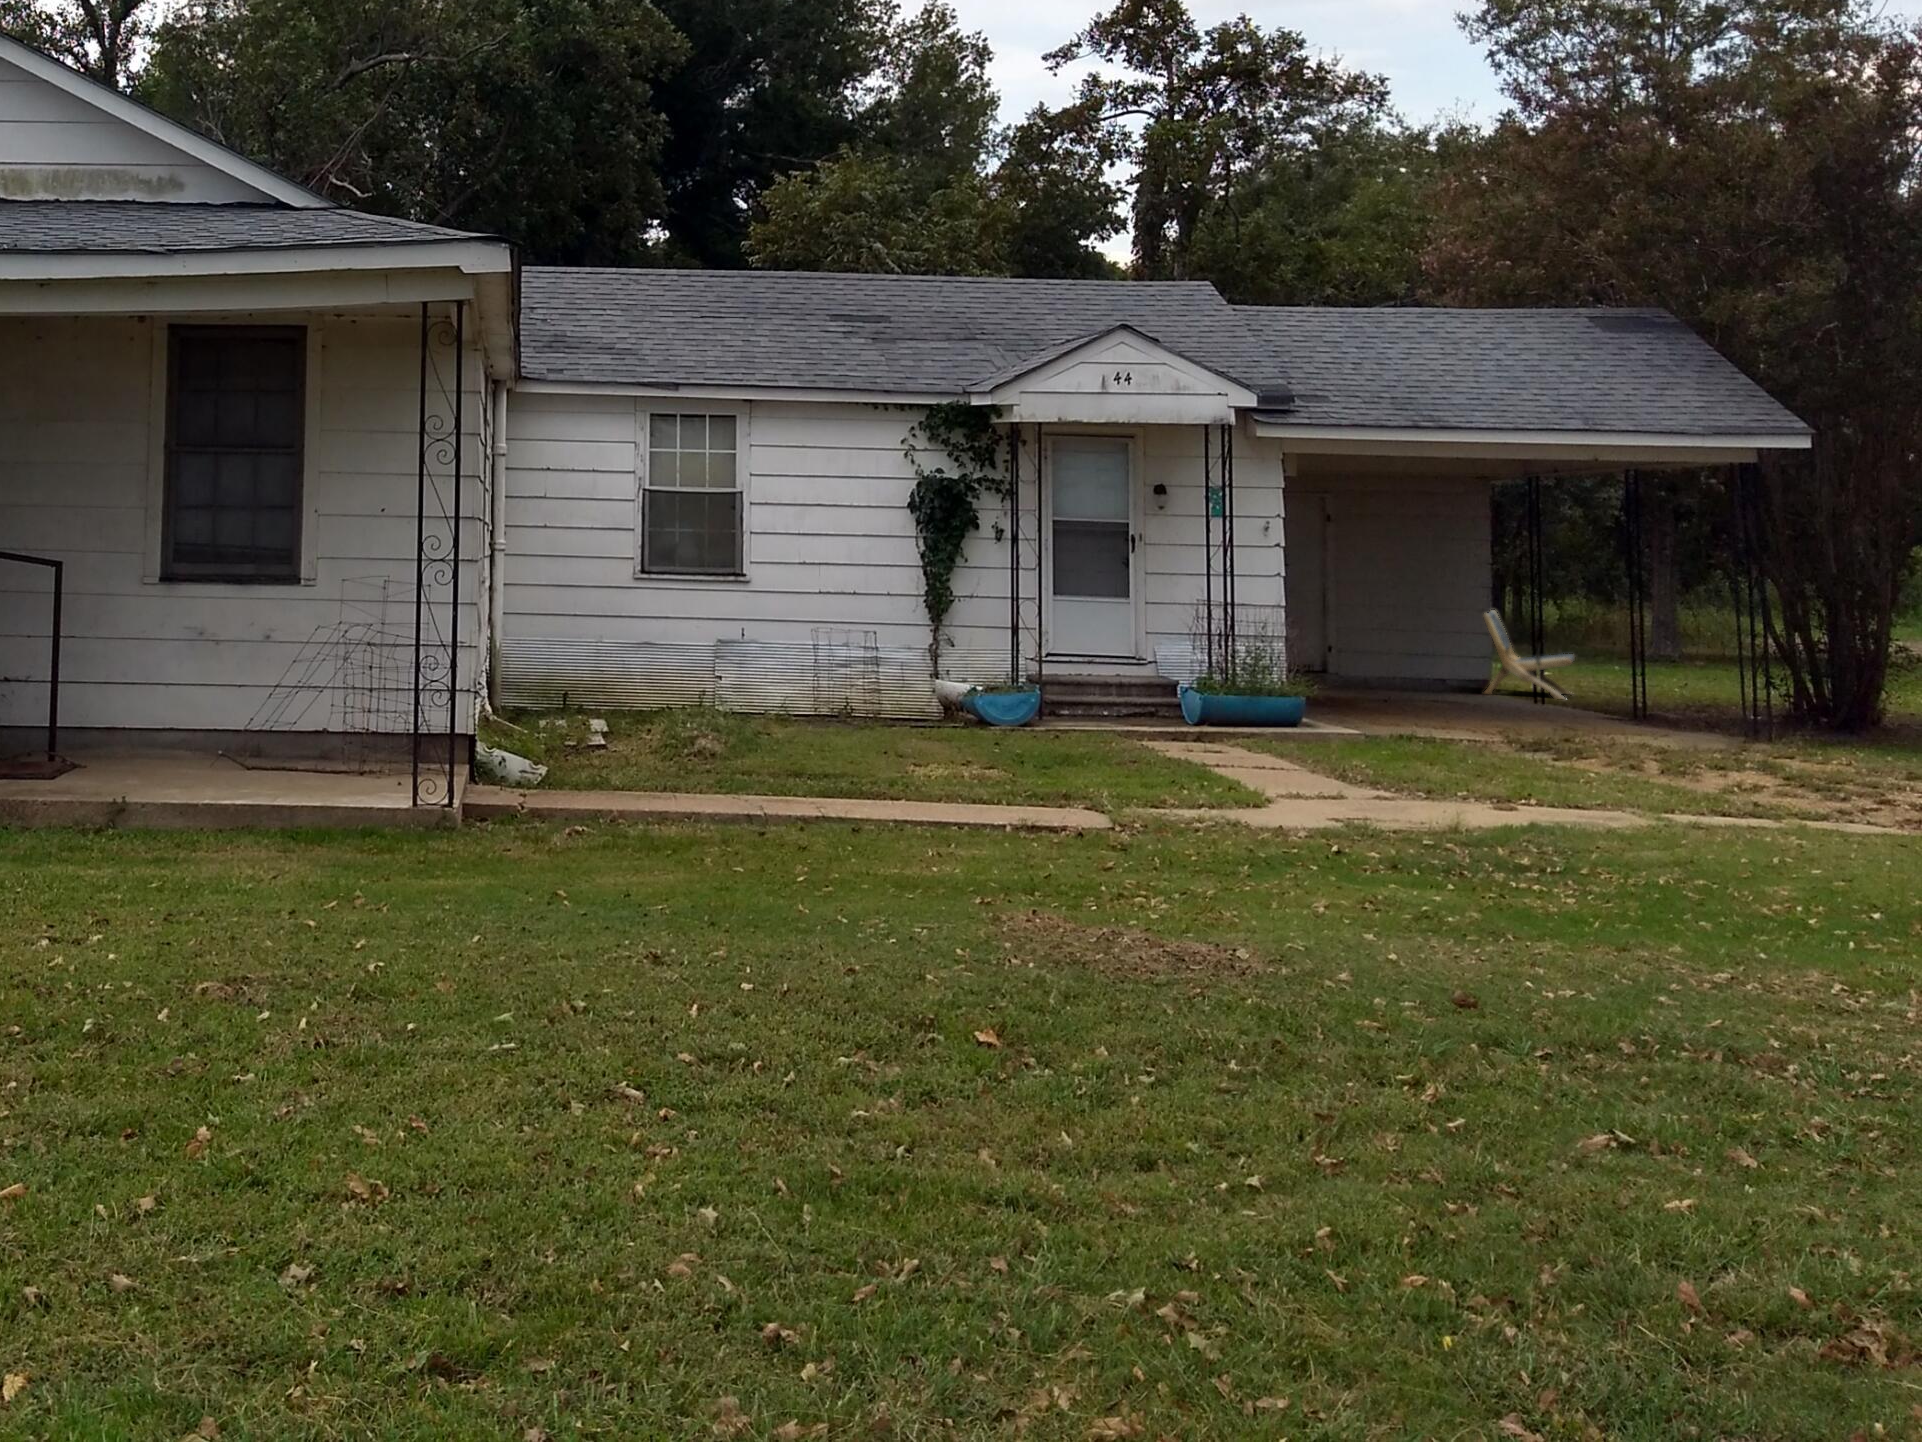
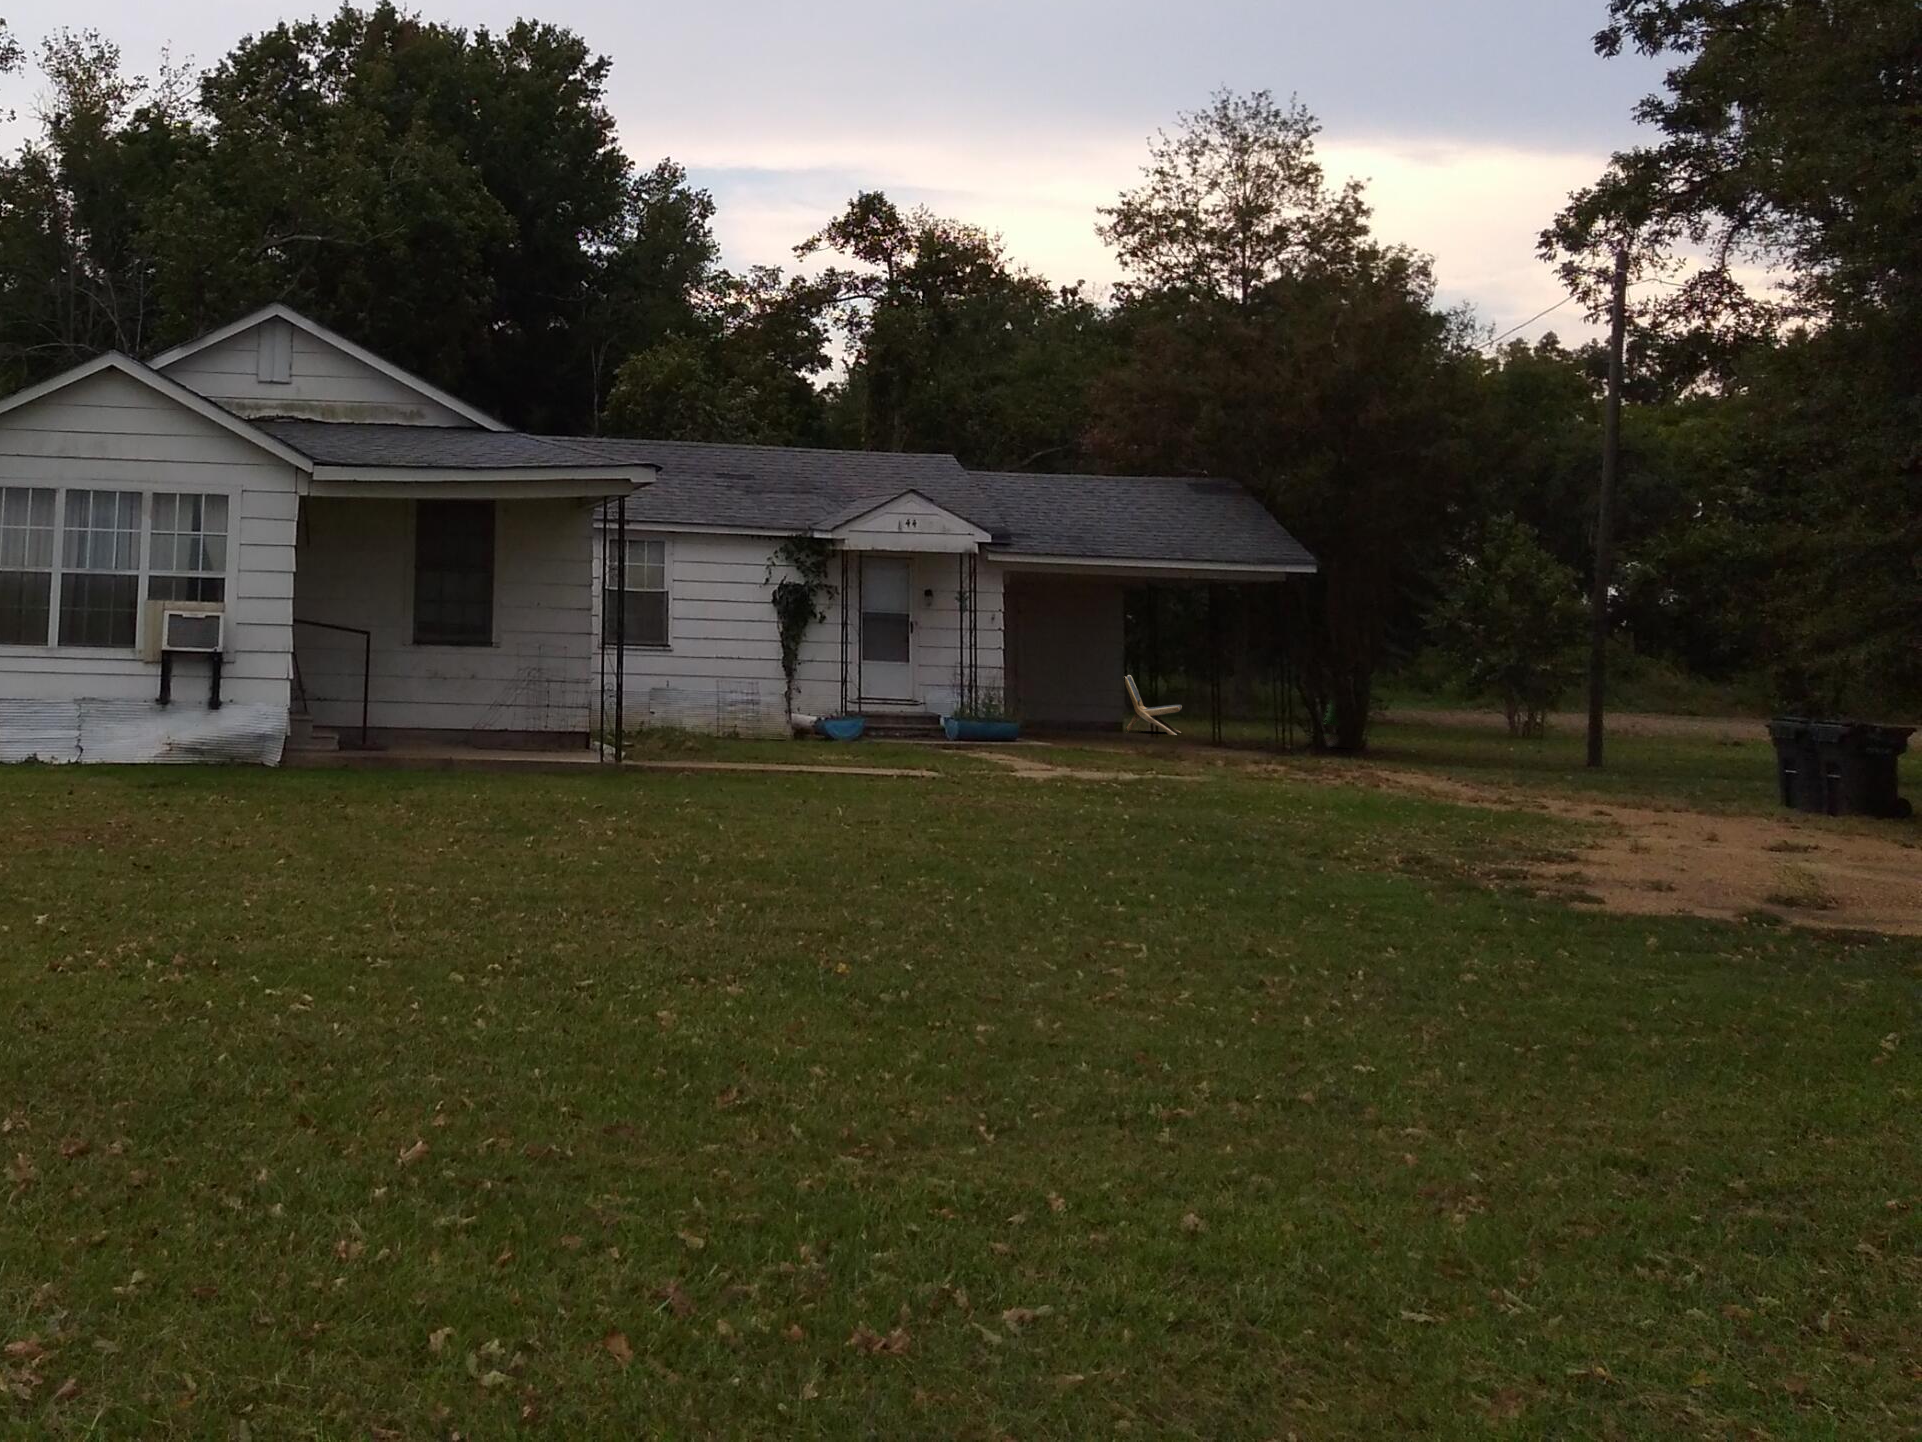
potted tree: none [1810,655,1841,729] -> present [1325,701,1338,746]

